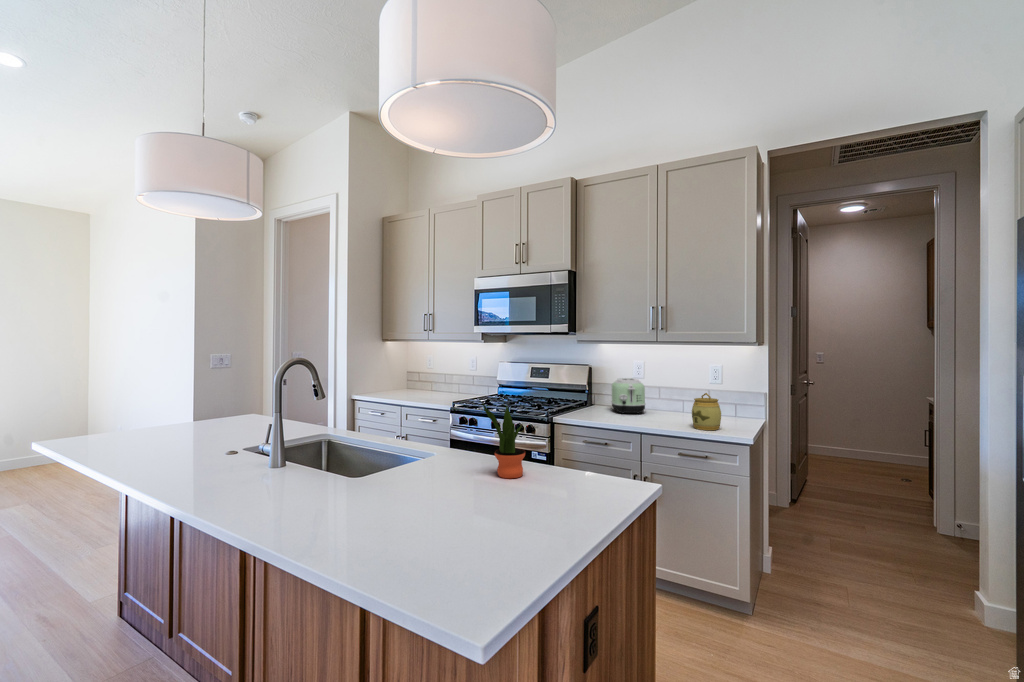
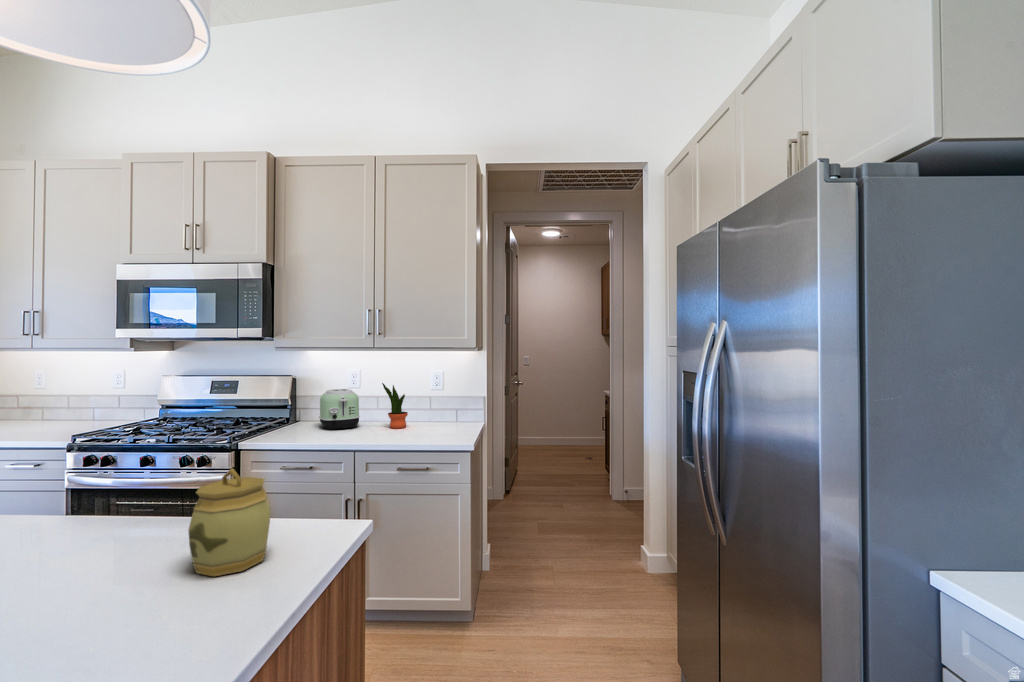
jar: present [692,393,721,430] -> present [188,468,270,576]
potted plant: present [482,403,525,478] -> present [382,383,408,429]

